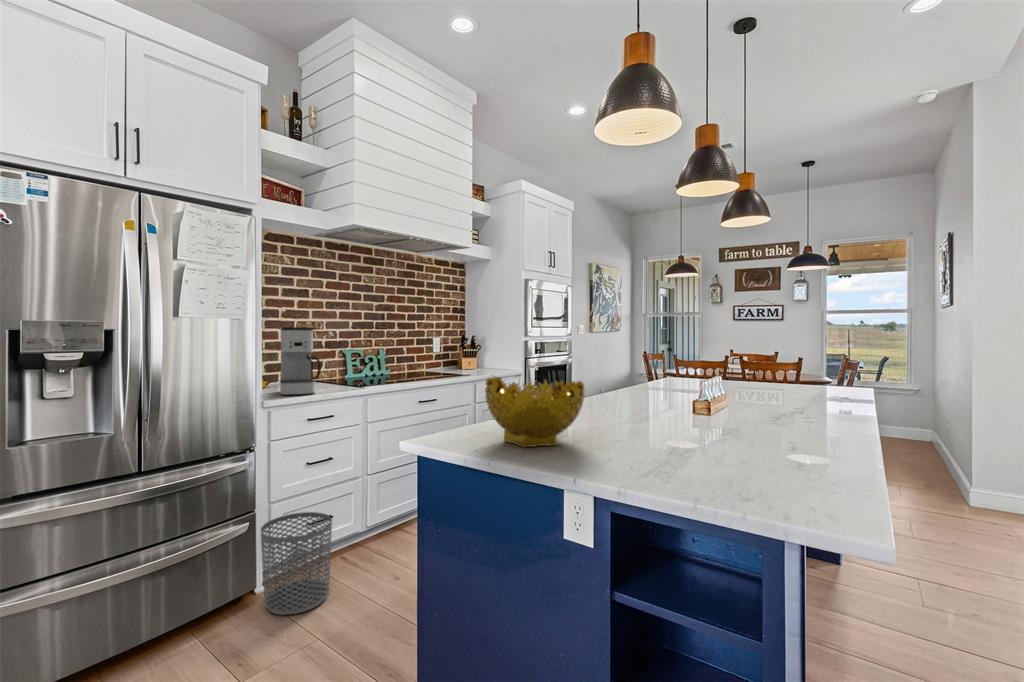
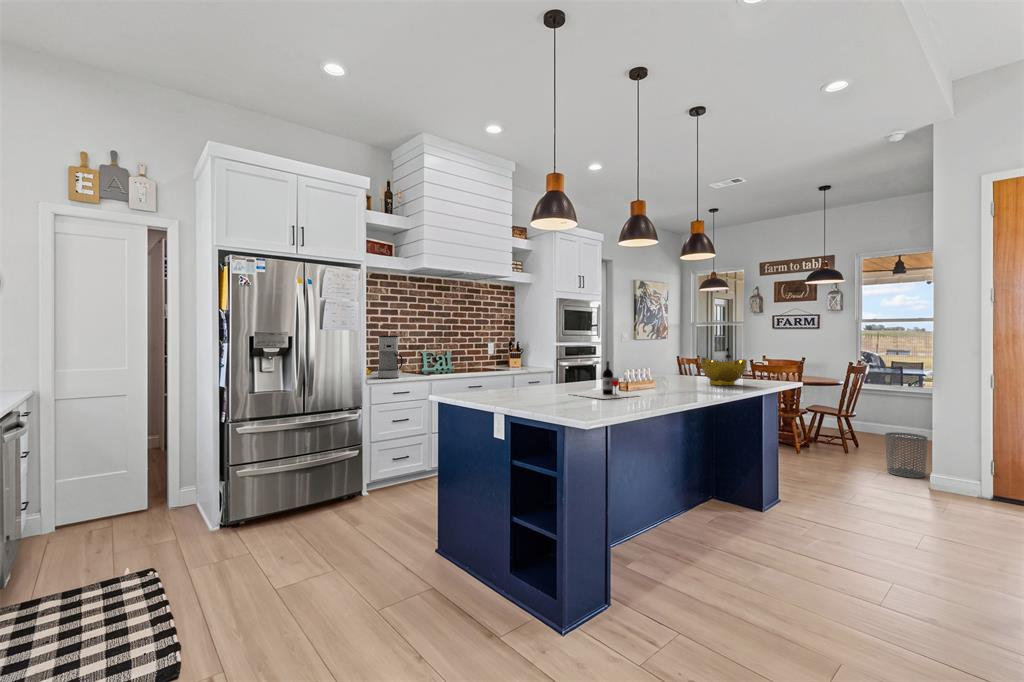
wine bottle: none [639,371,762,442] -> present [571,361,637,399]
decorative bowl: present [485,377,584,447] -> present [701,357,747,385]
waste bin: present [261,512,332,615] -> present [885,432,927,478]

